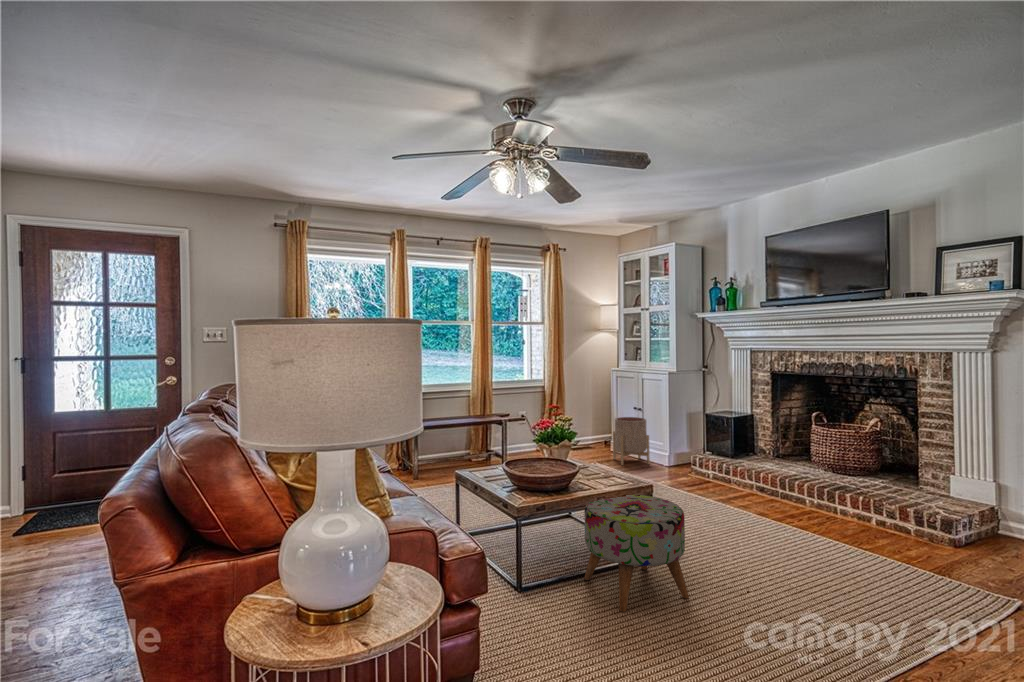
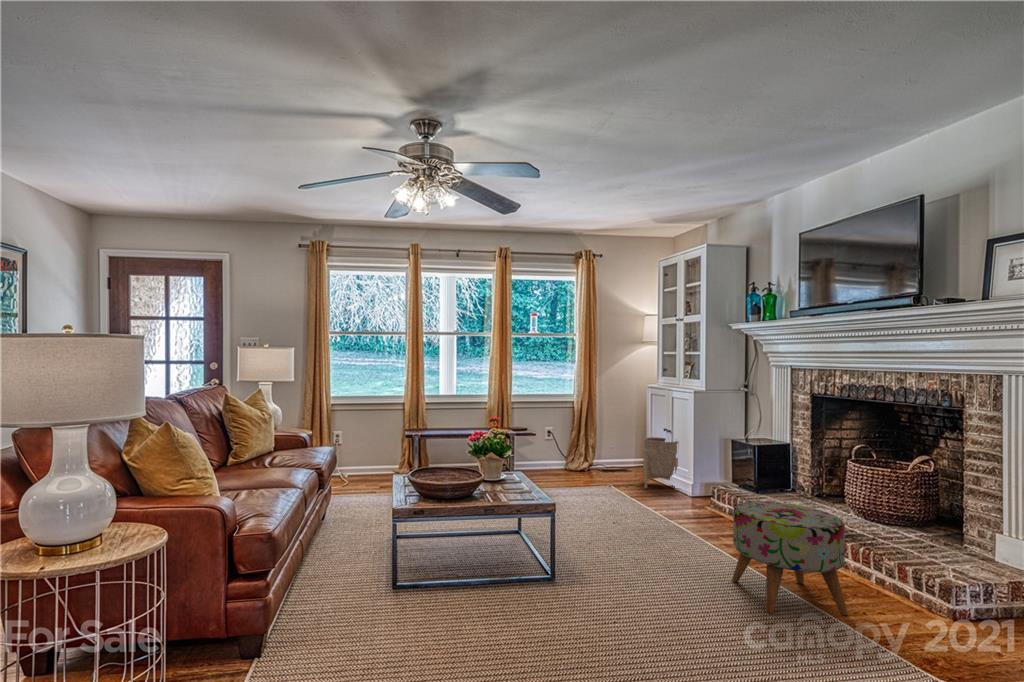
ottoman: present [584,494,689,612] -> present [732,501,848,615]

